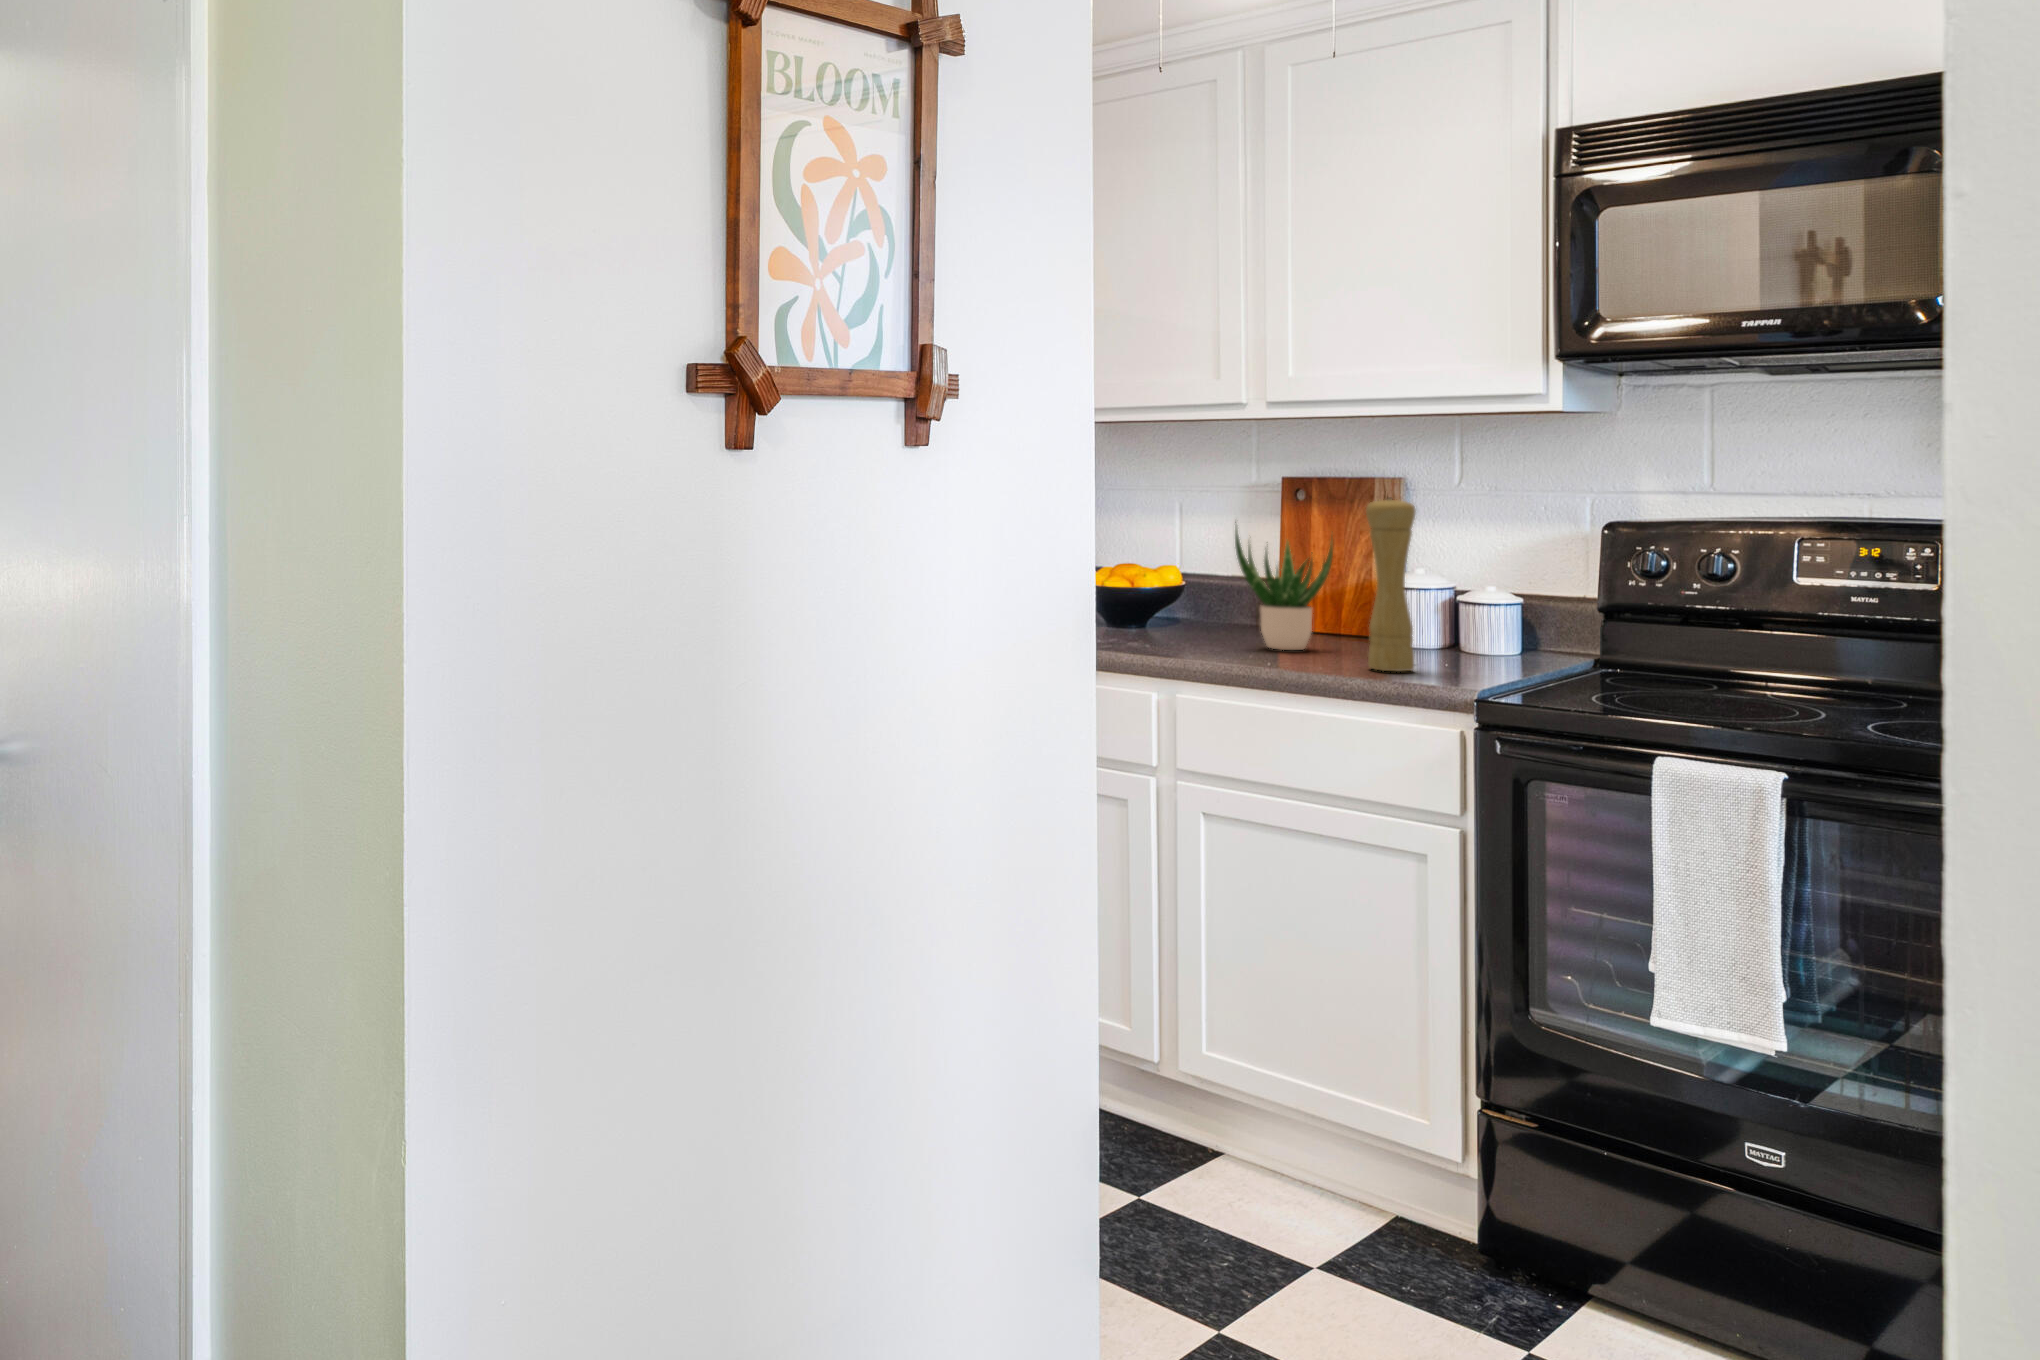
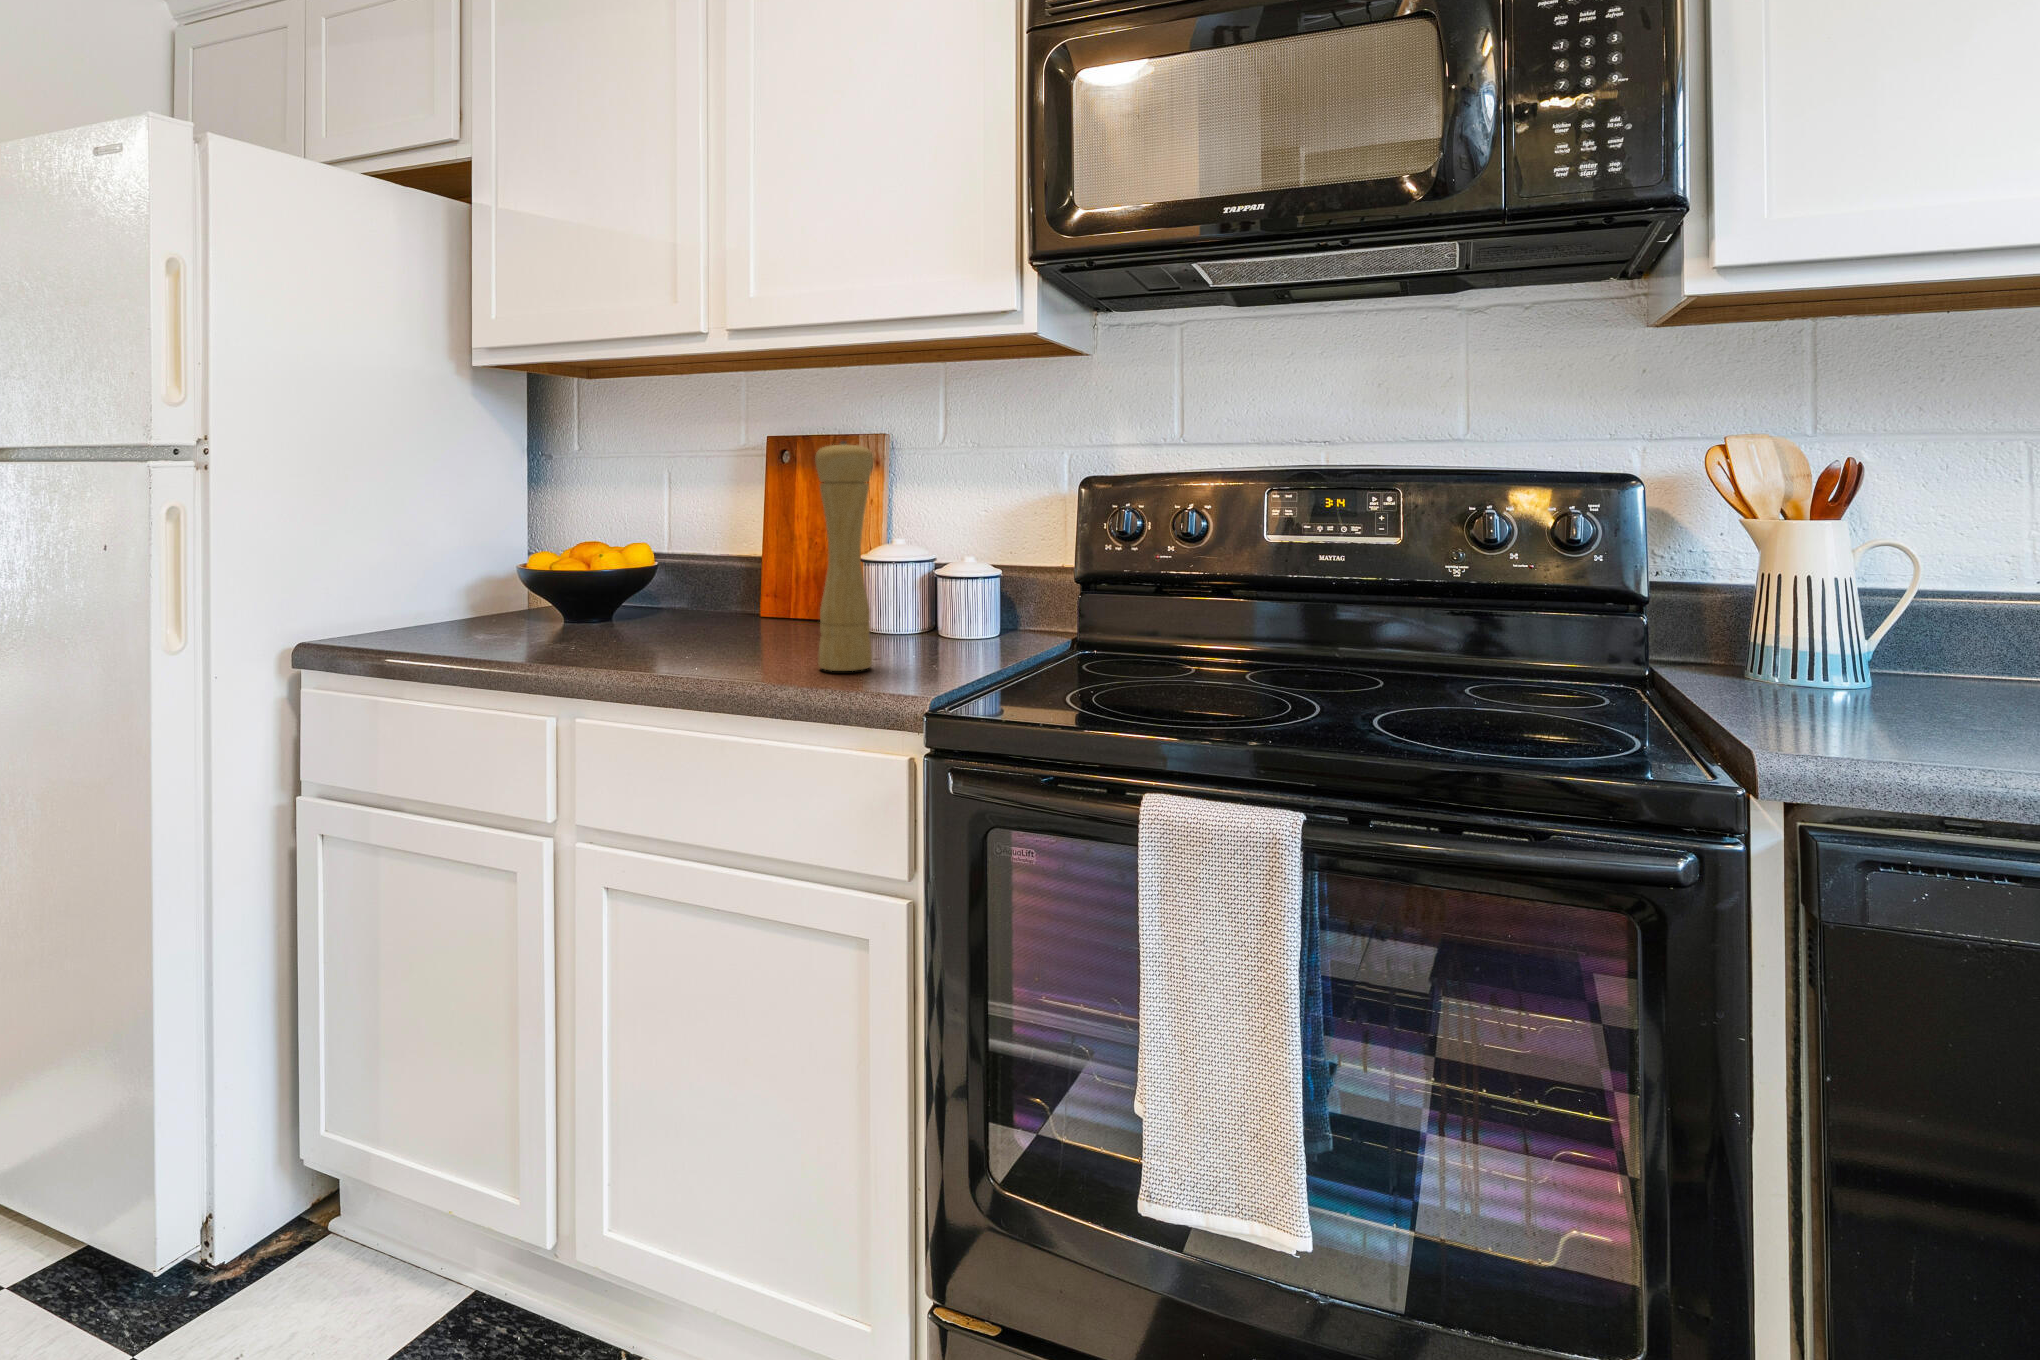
potted plant: present [1235,522,1333,650] -> none [682,478,801,644]

